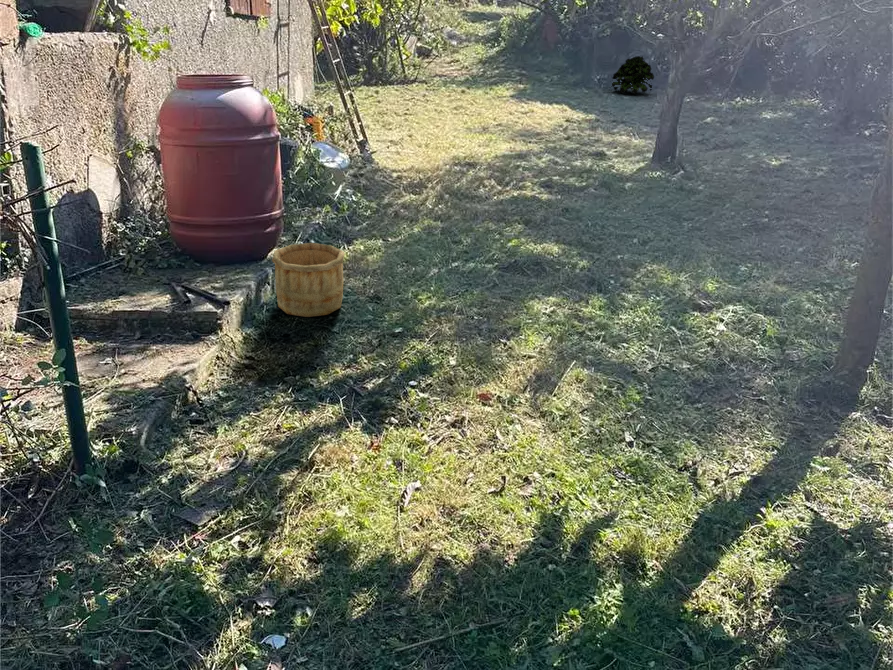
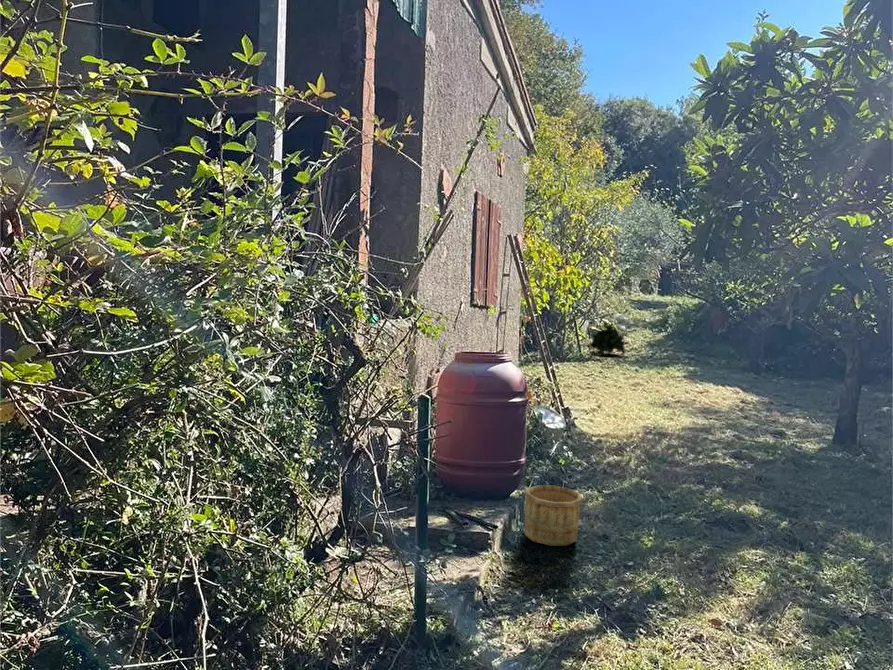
potted plant: present [611,56,654,94] -> present [590,326,626,355]

